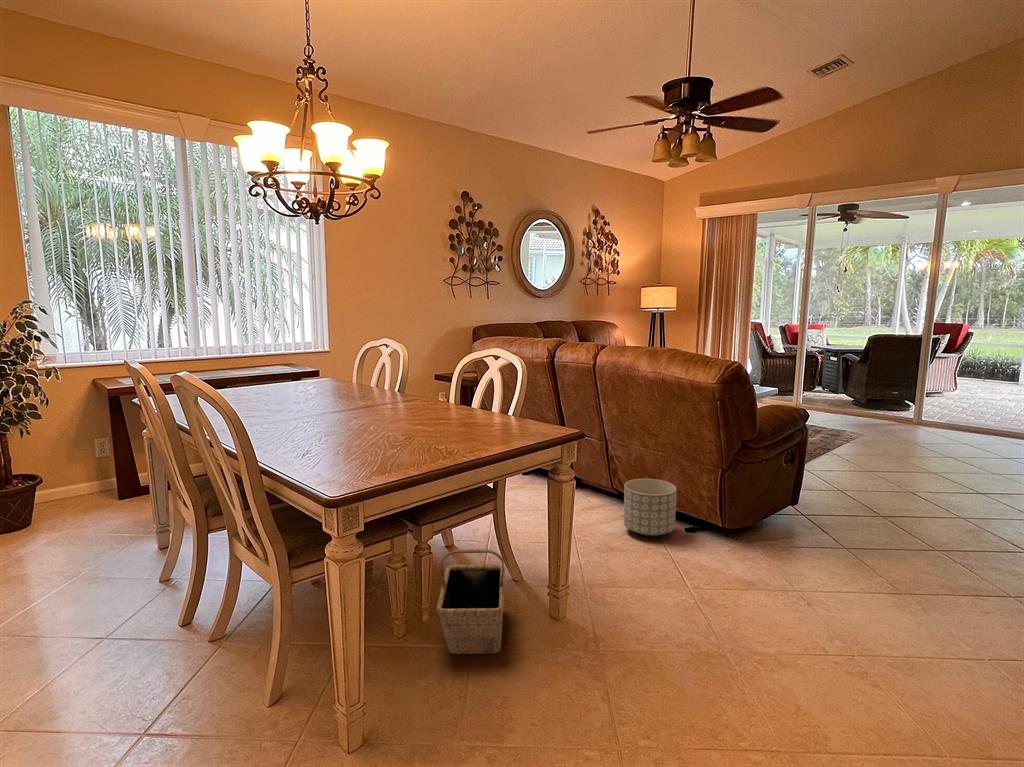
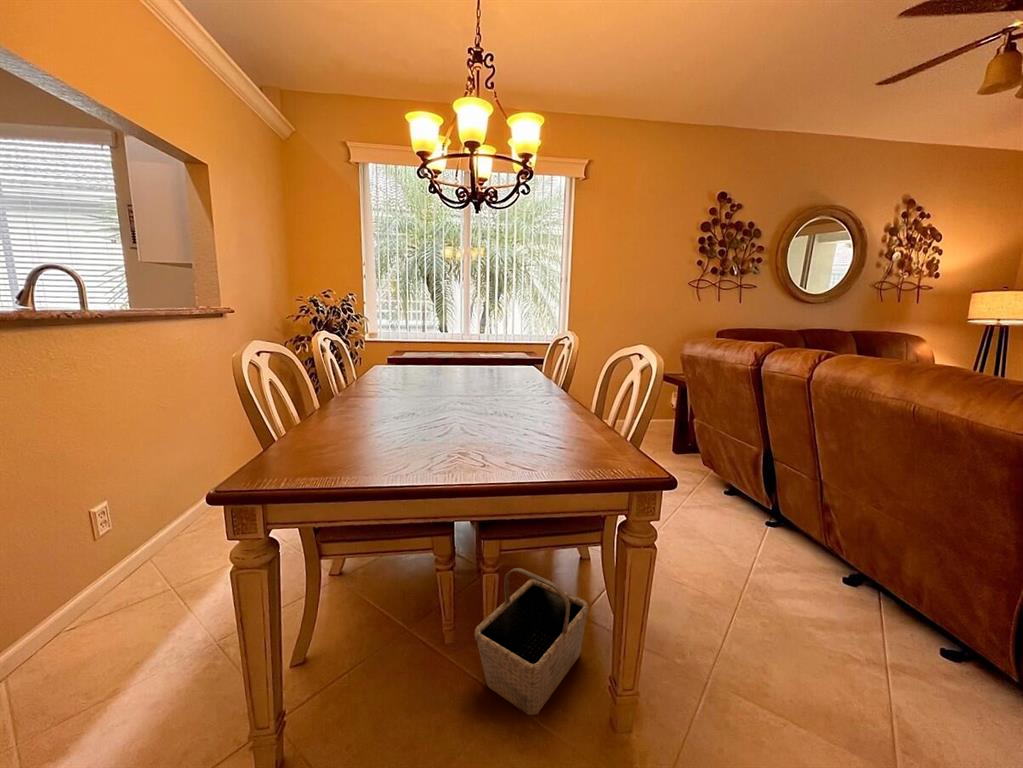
planter: present [624,479,676,536] -> none [821,546,928,647]

